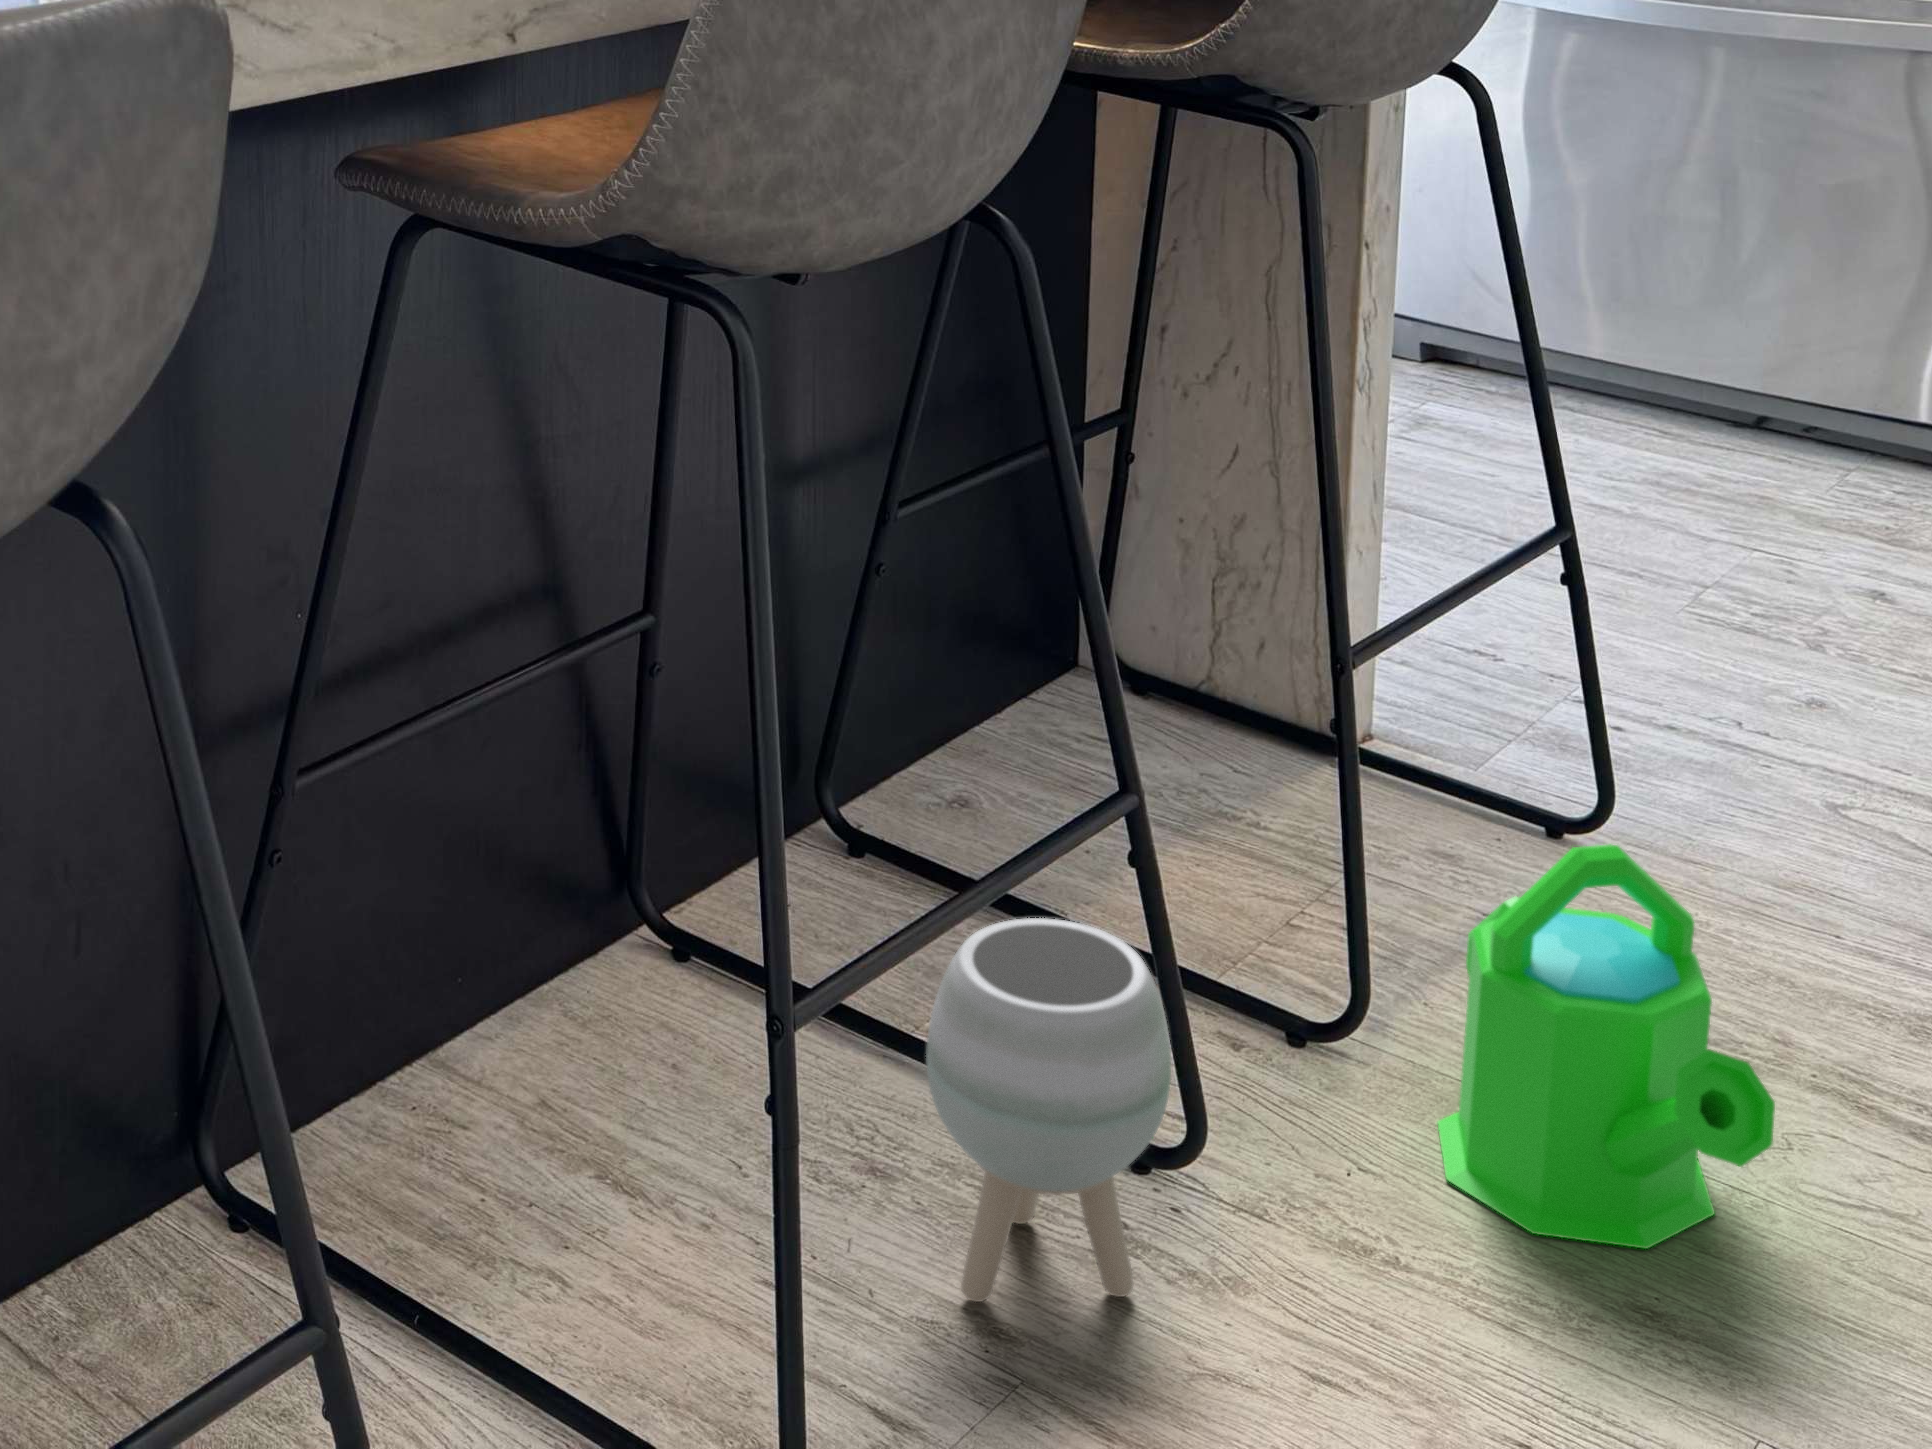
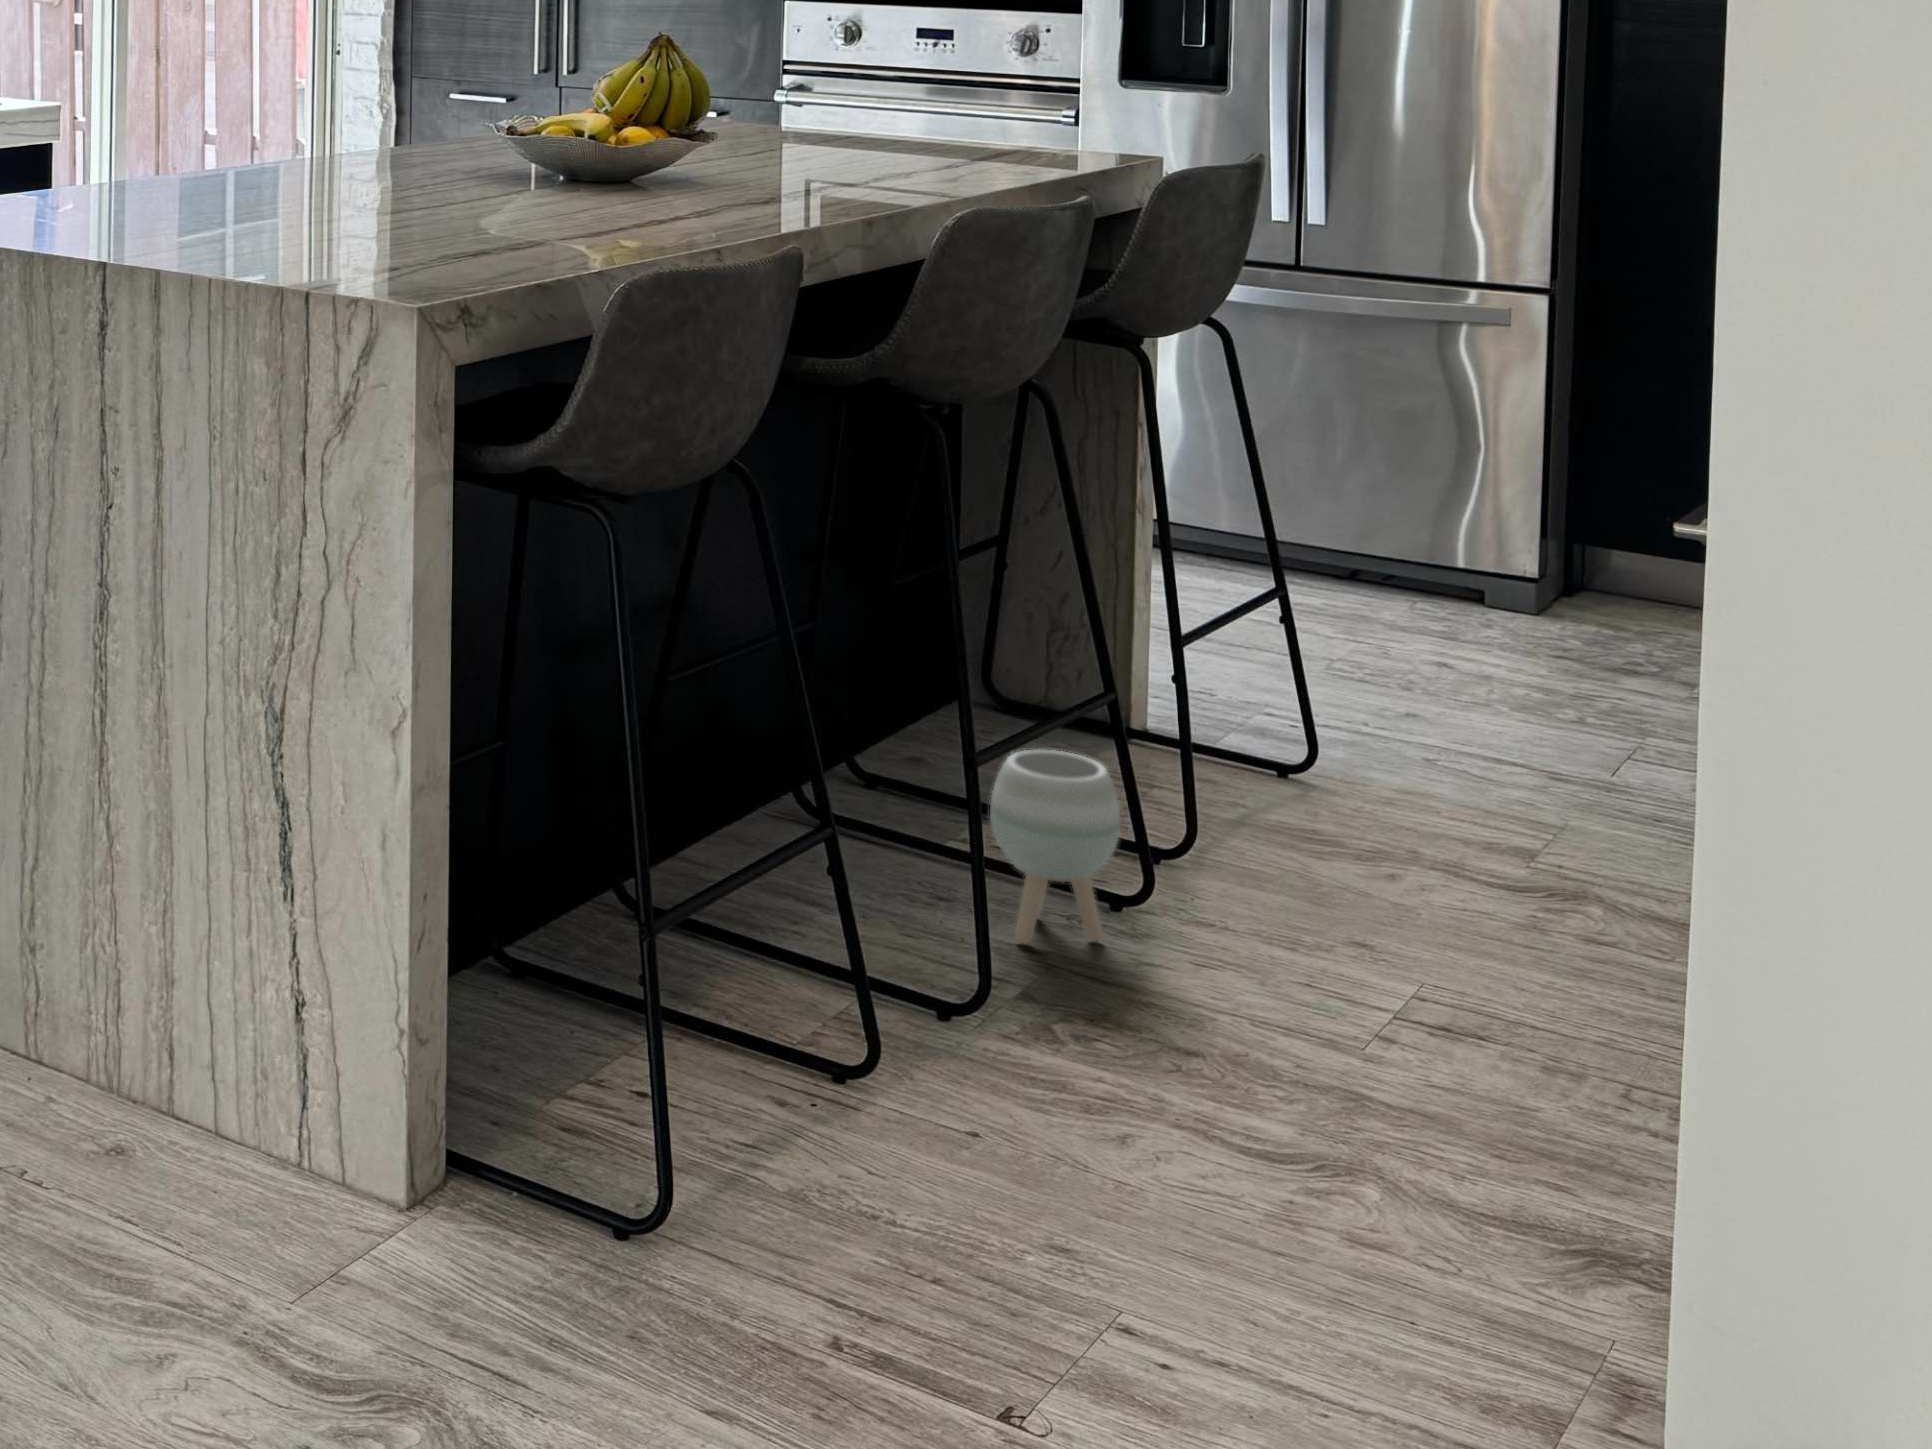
watering can: present [1438,844,1775,1249] -> none [1238,719,1426,927]

